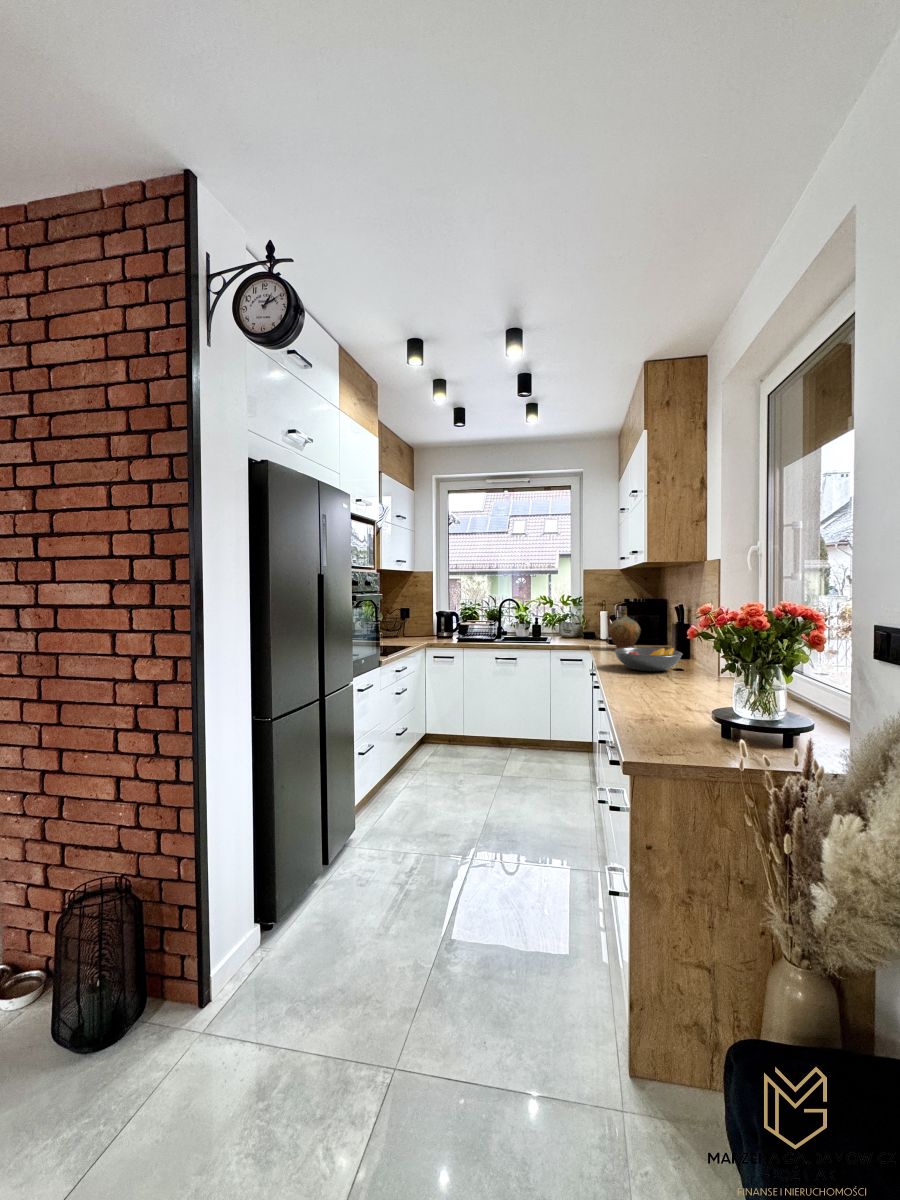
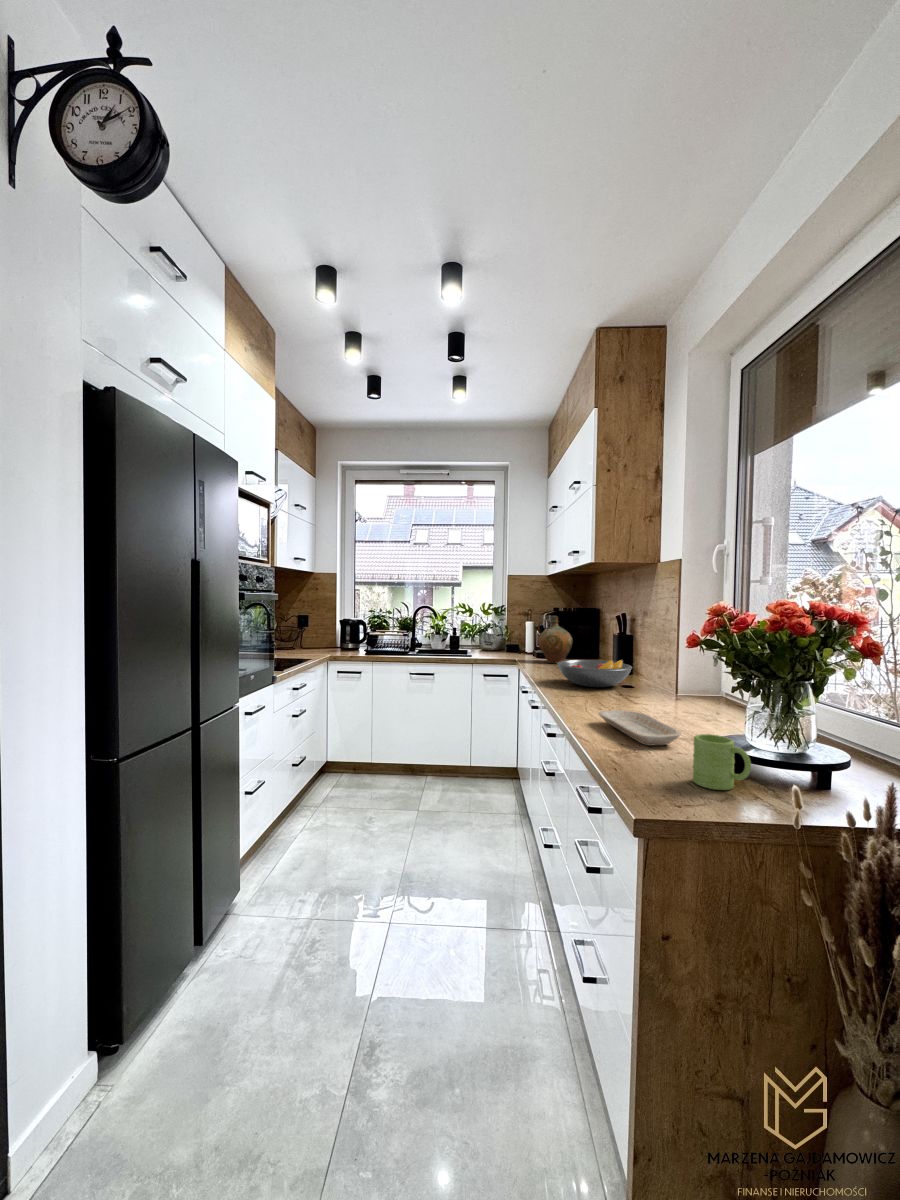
tray: none [629,688,688,715] -> present [598,710,681,745]
mug: none [676,704,715,744] -> present [693,734,751,790]

